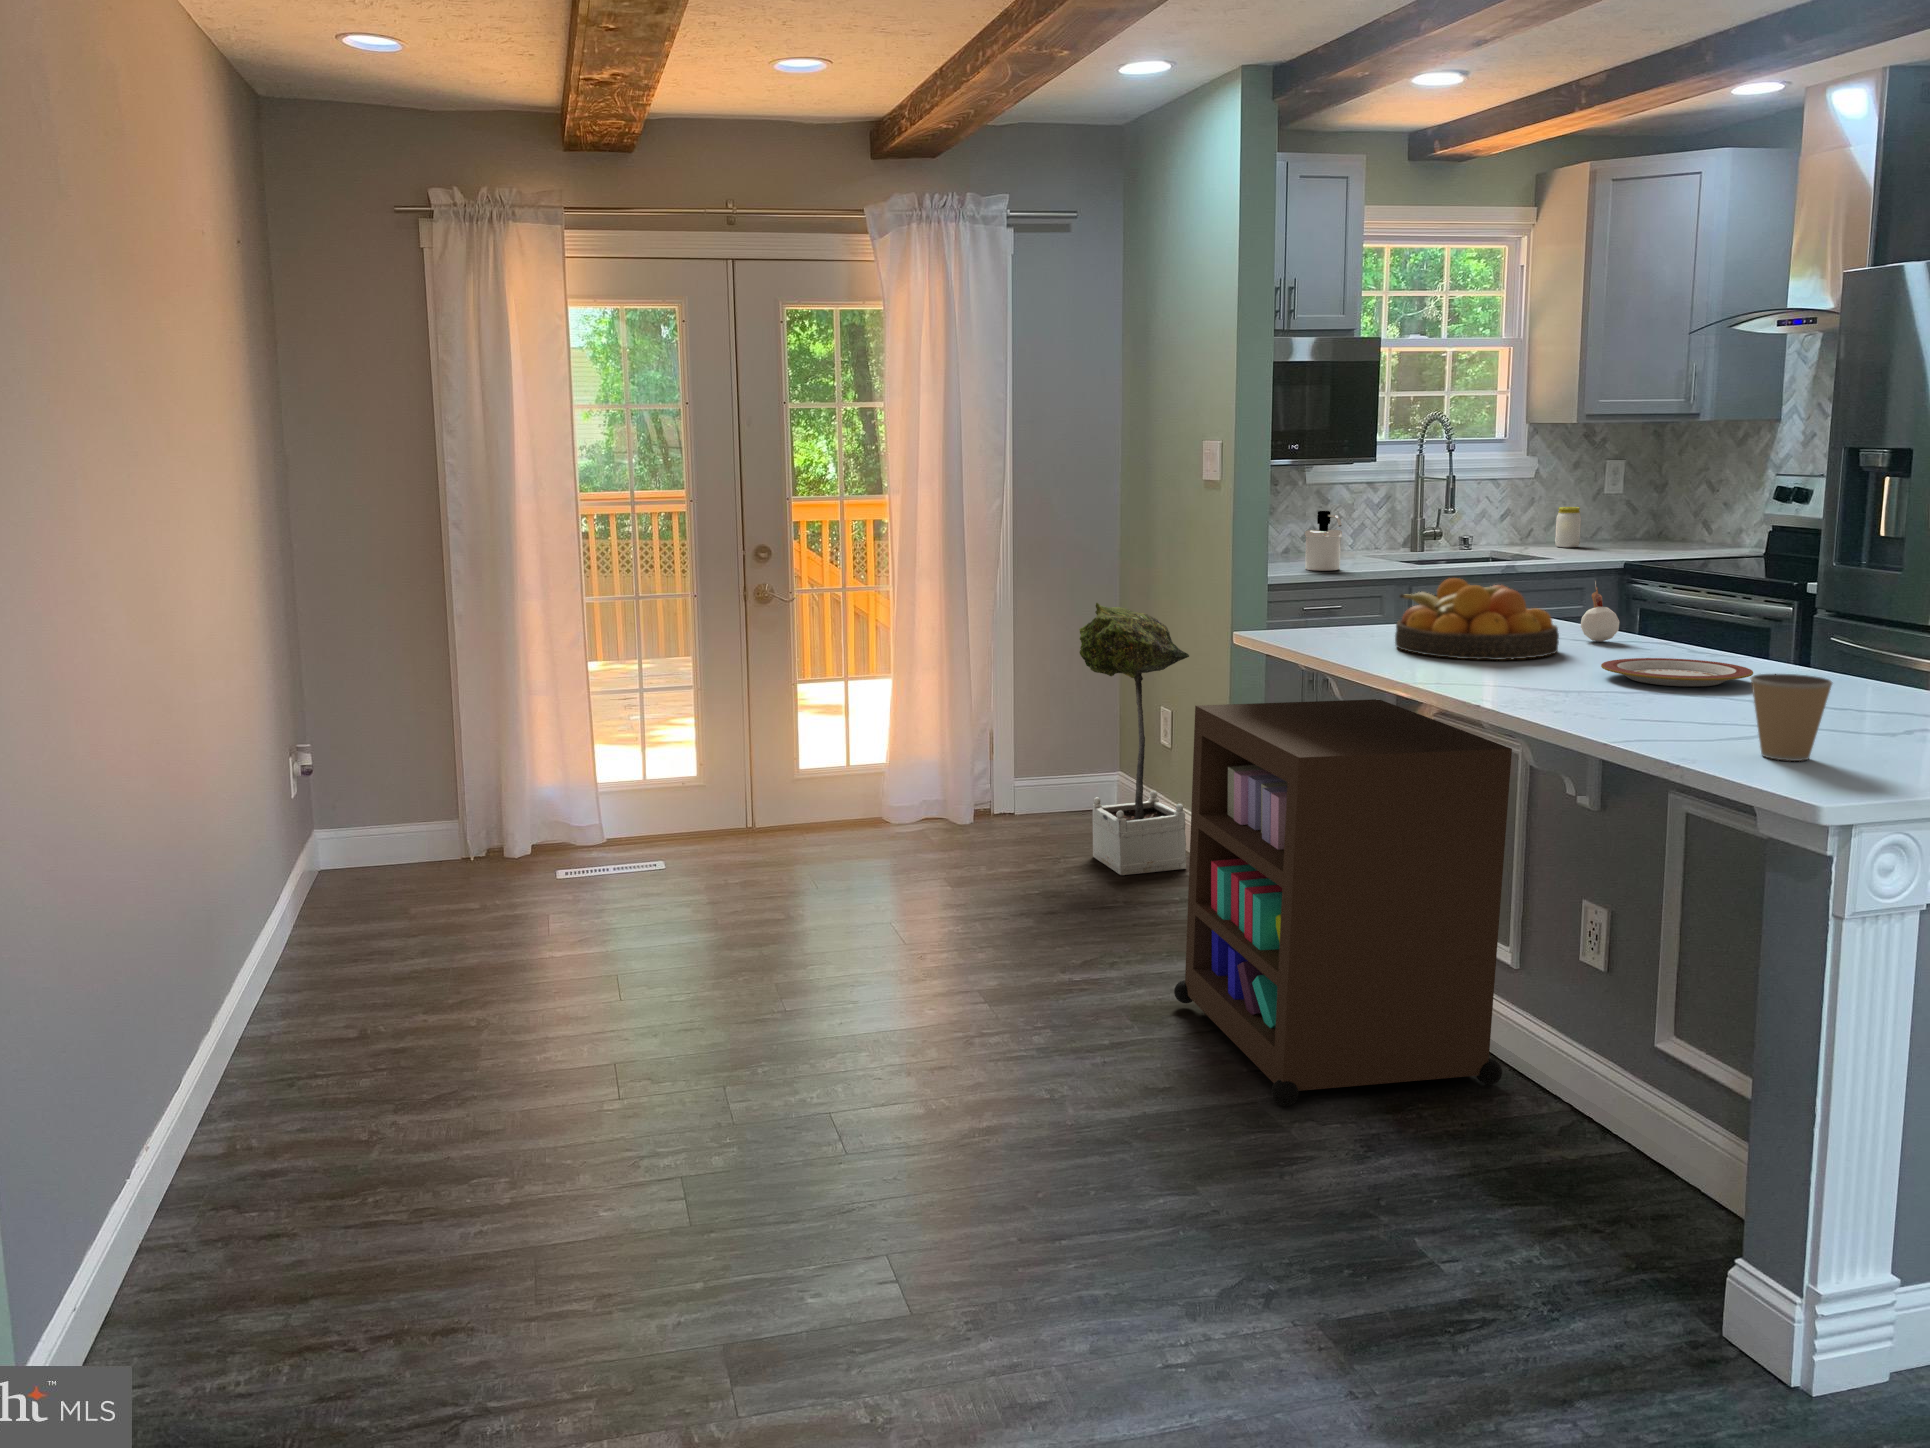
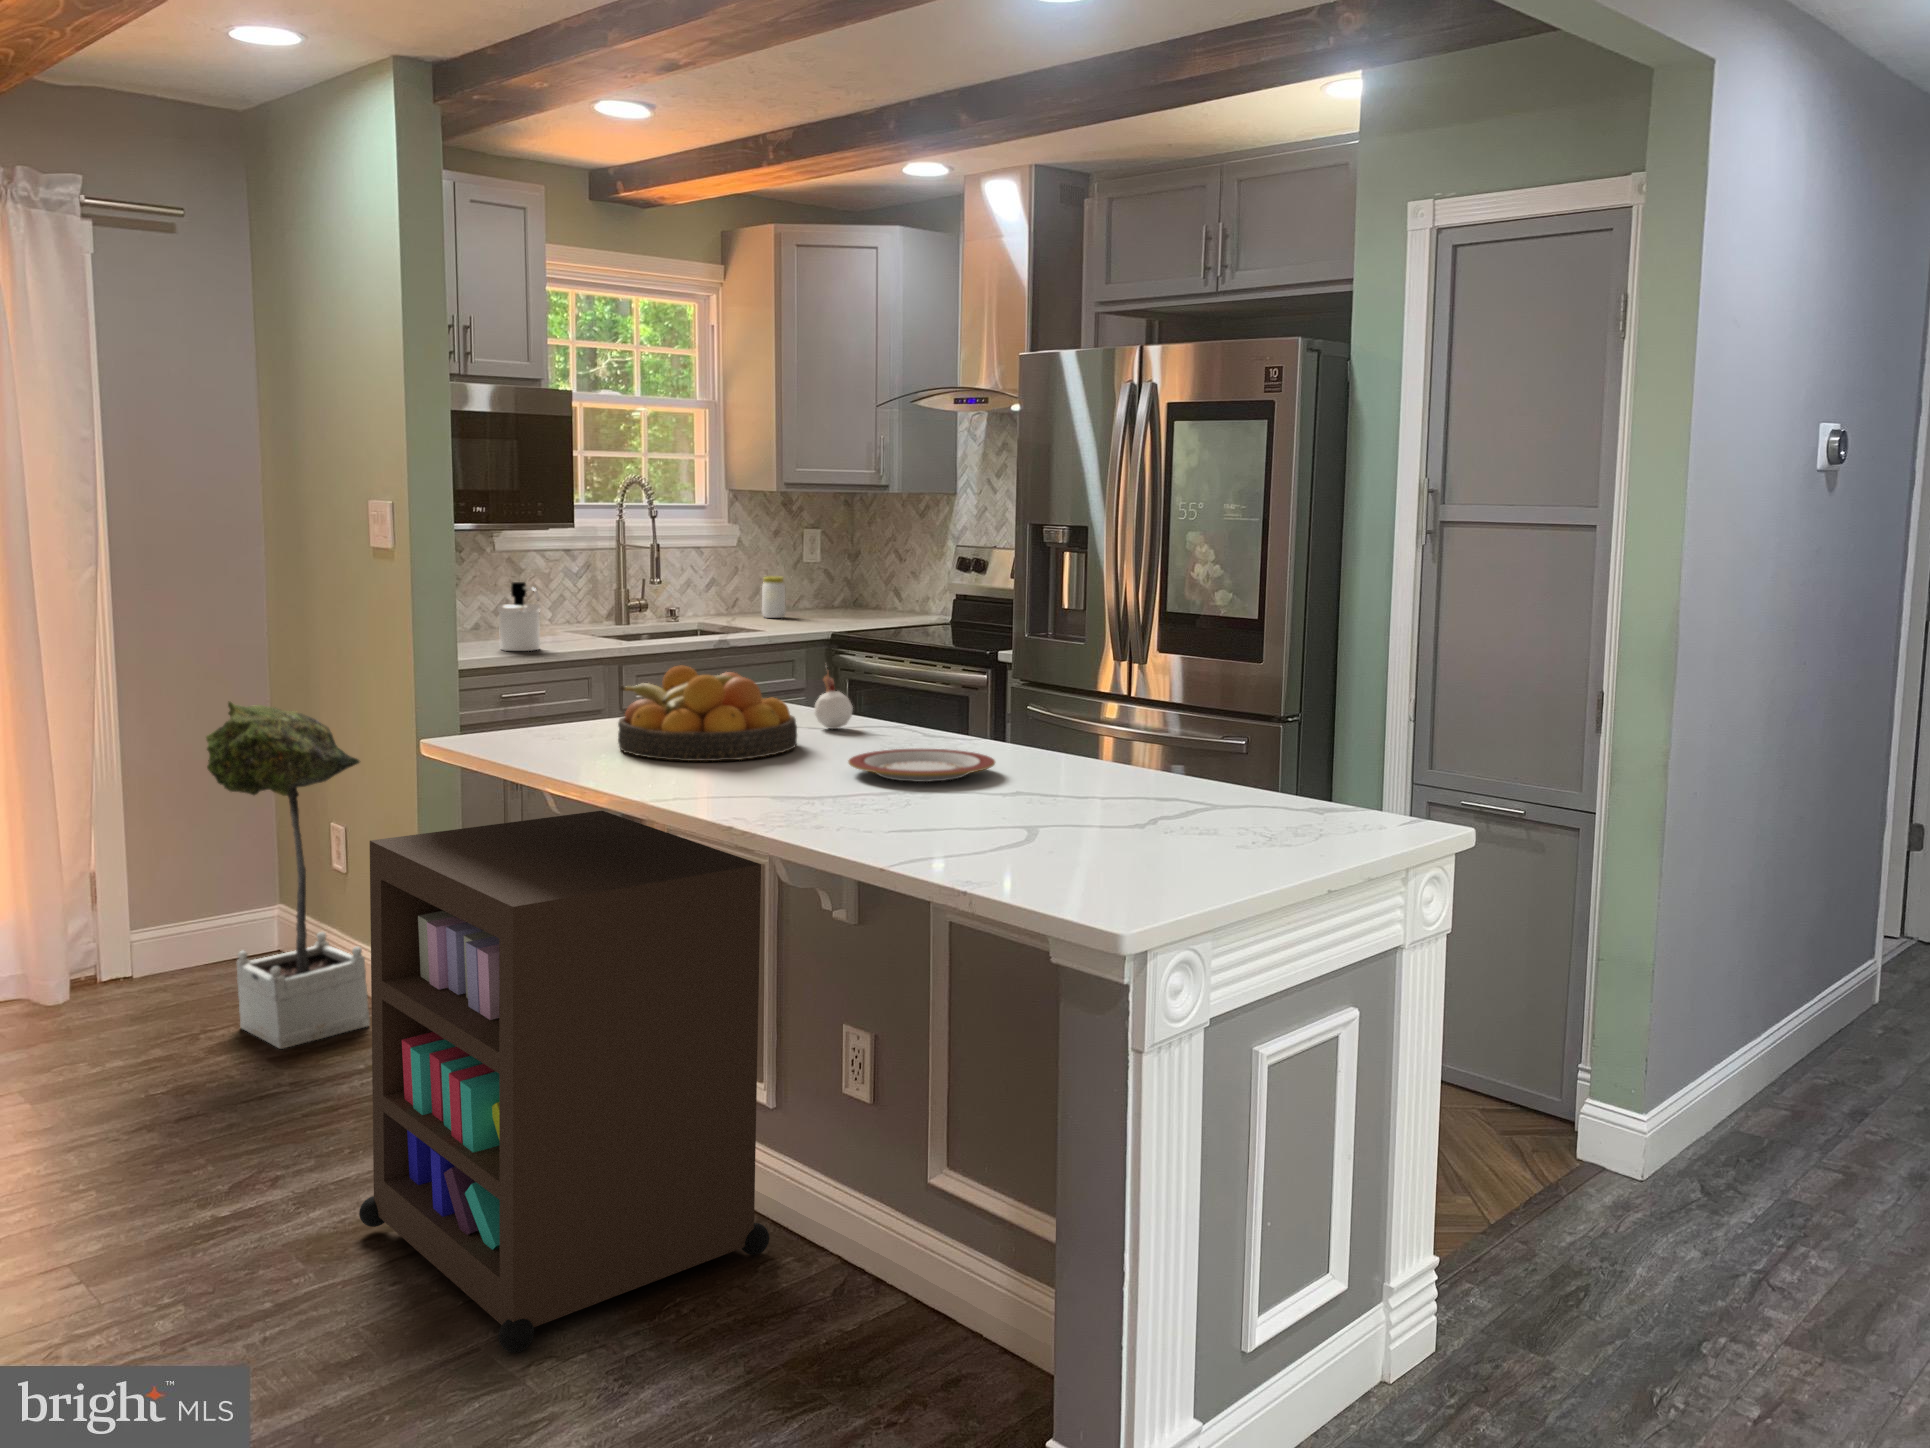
coffee cup: present [1751,674,1832,761] -> none [1023,775,1102,872]

